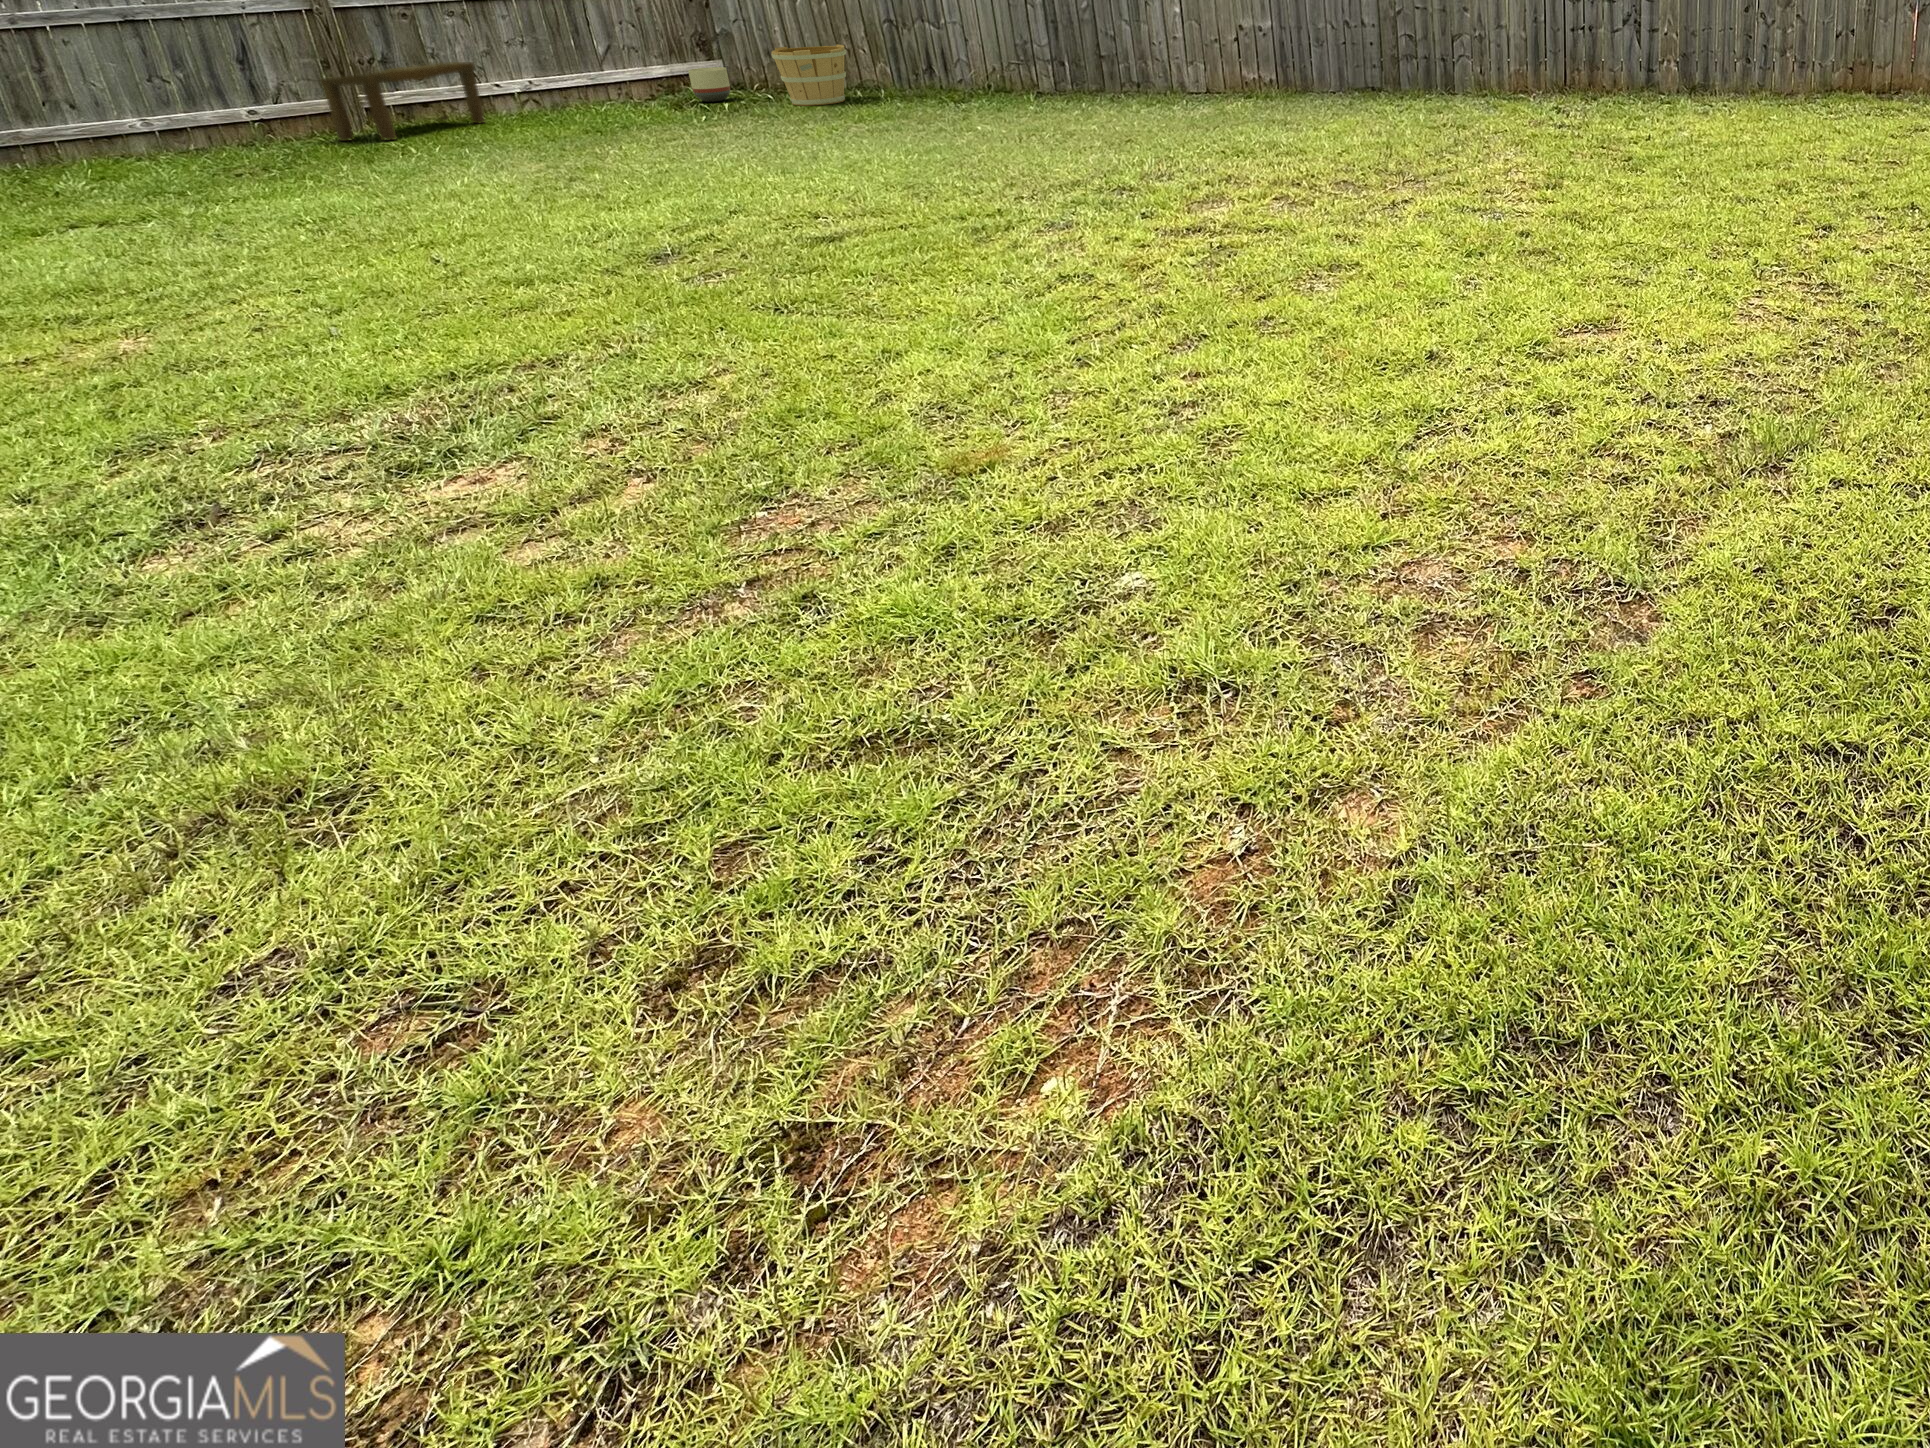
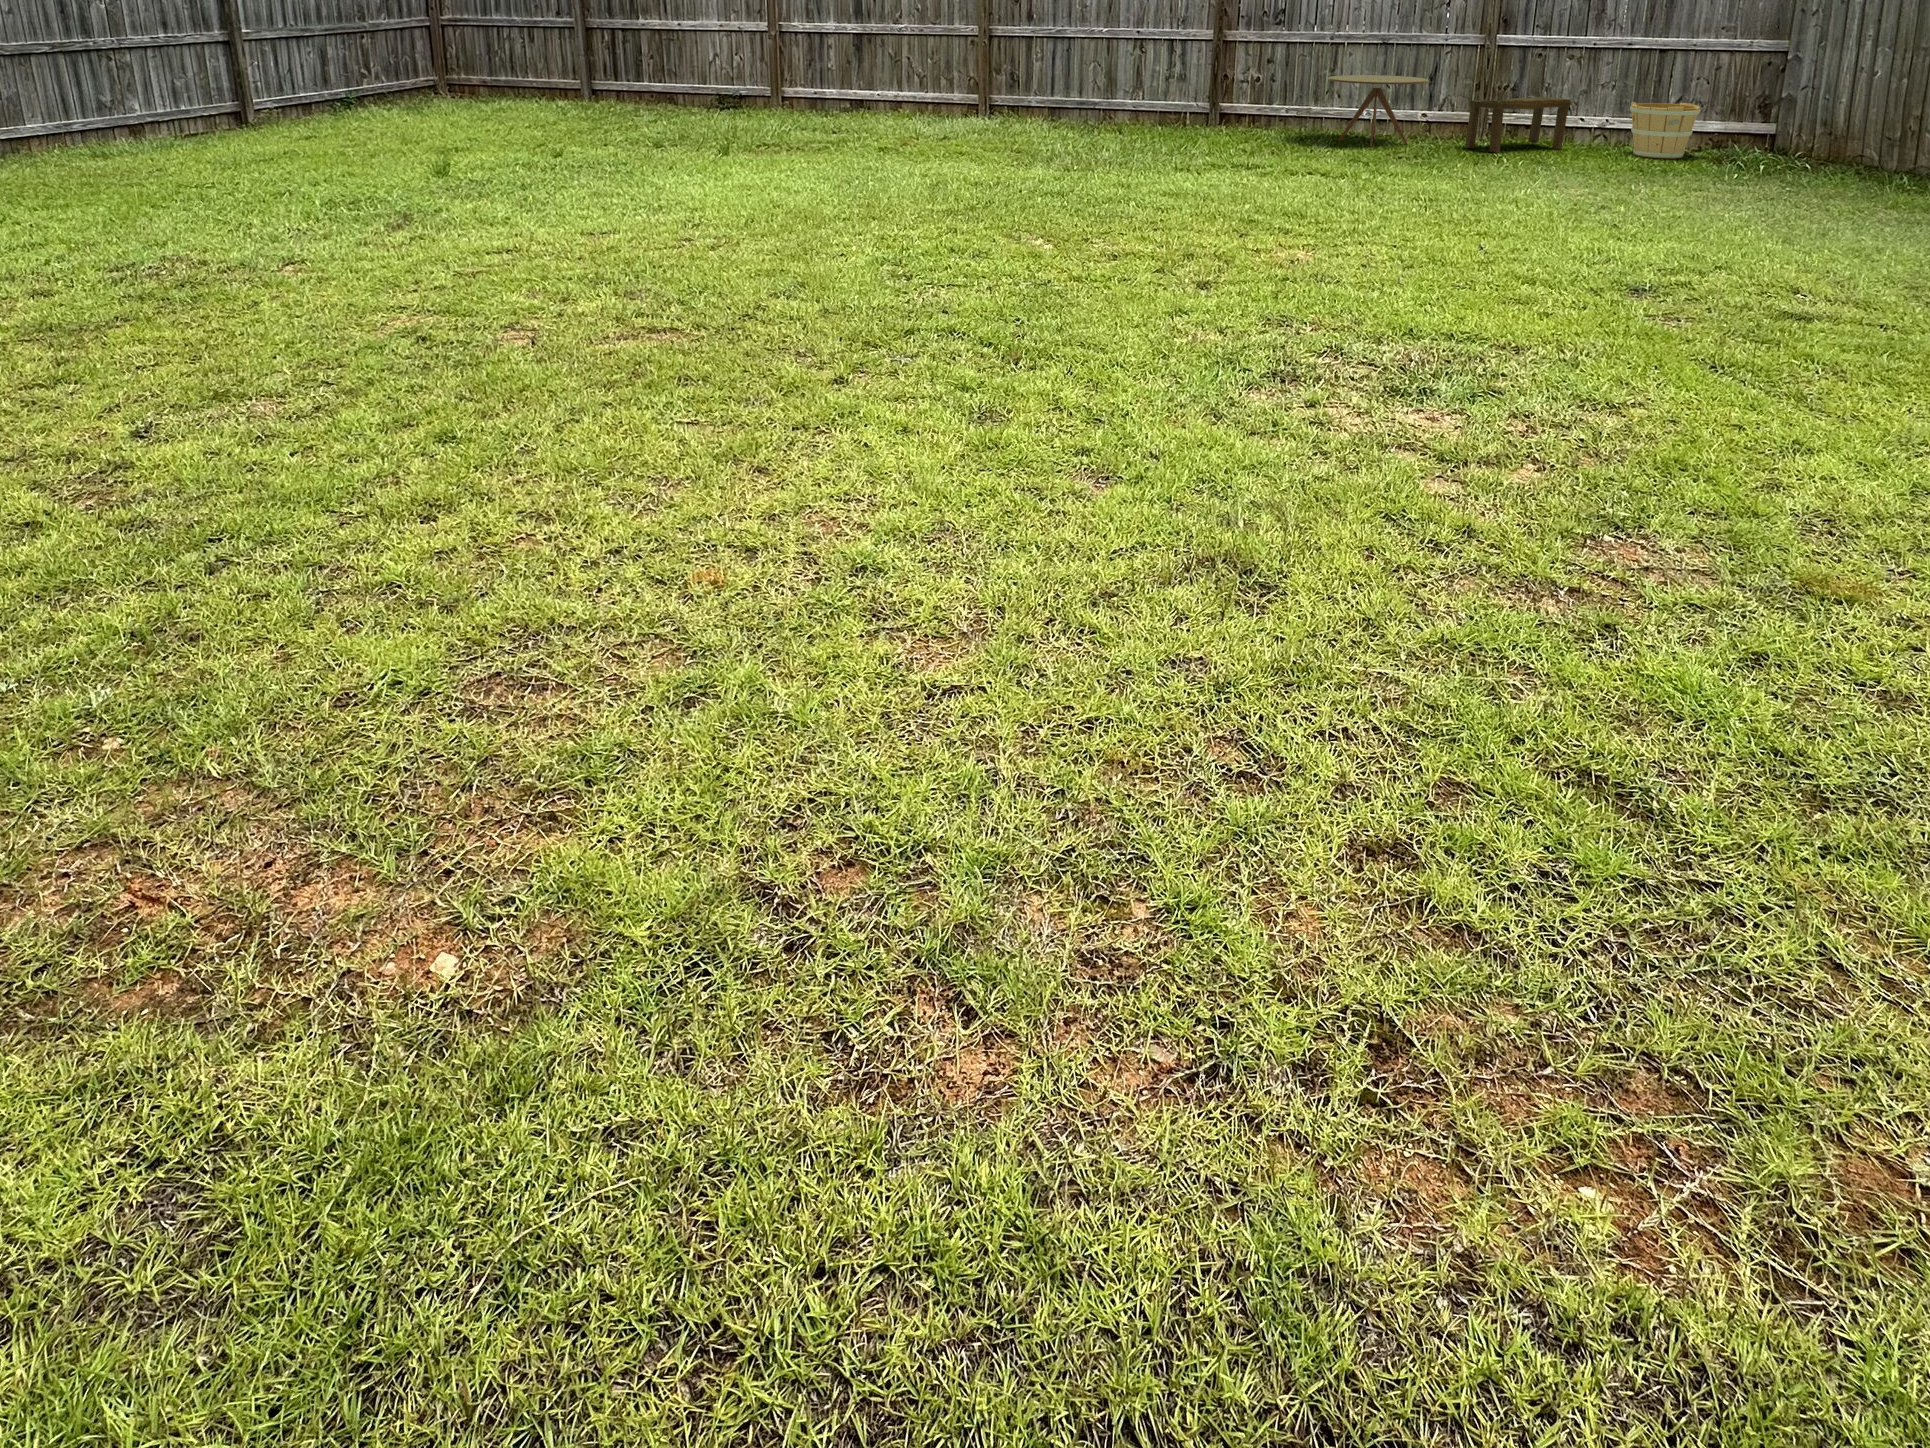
wooden bucket: present [771,45,846,106] -> present [1630,102,1700,159]
round table: none [20,56,235,165] -> present [1328,75,1429,147]
planter: present [688,67,730,102] -> none [1734,126,1774,159]

